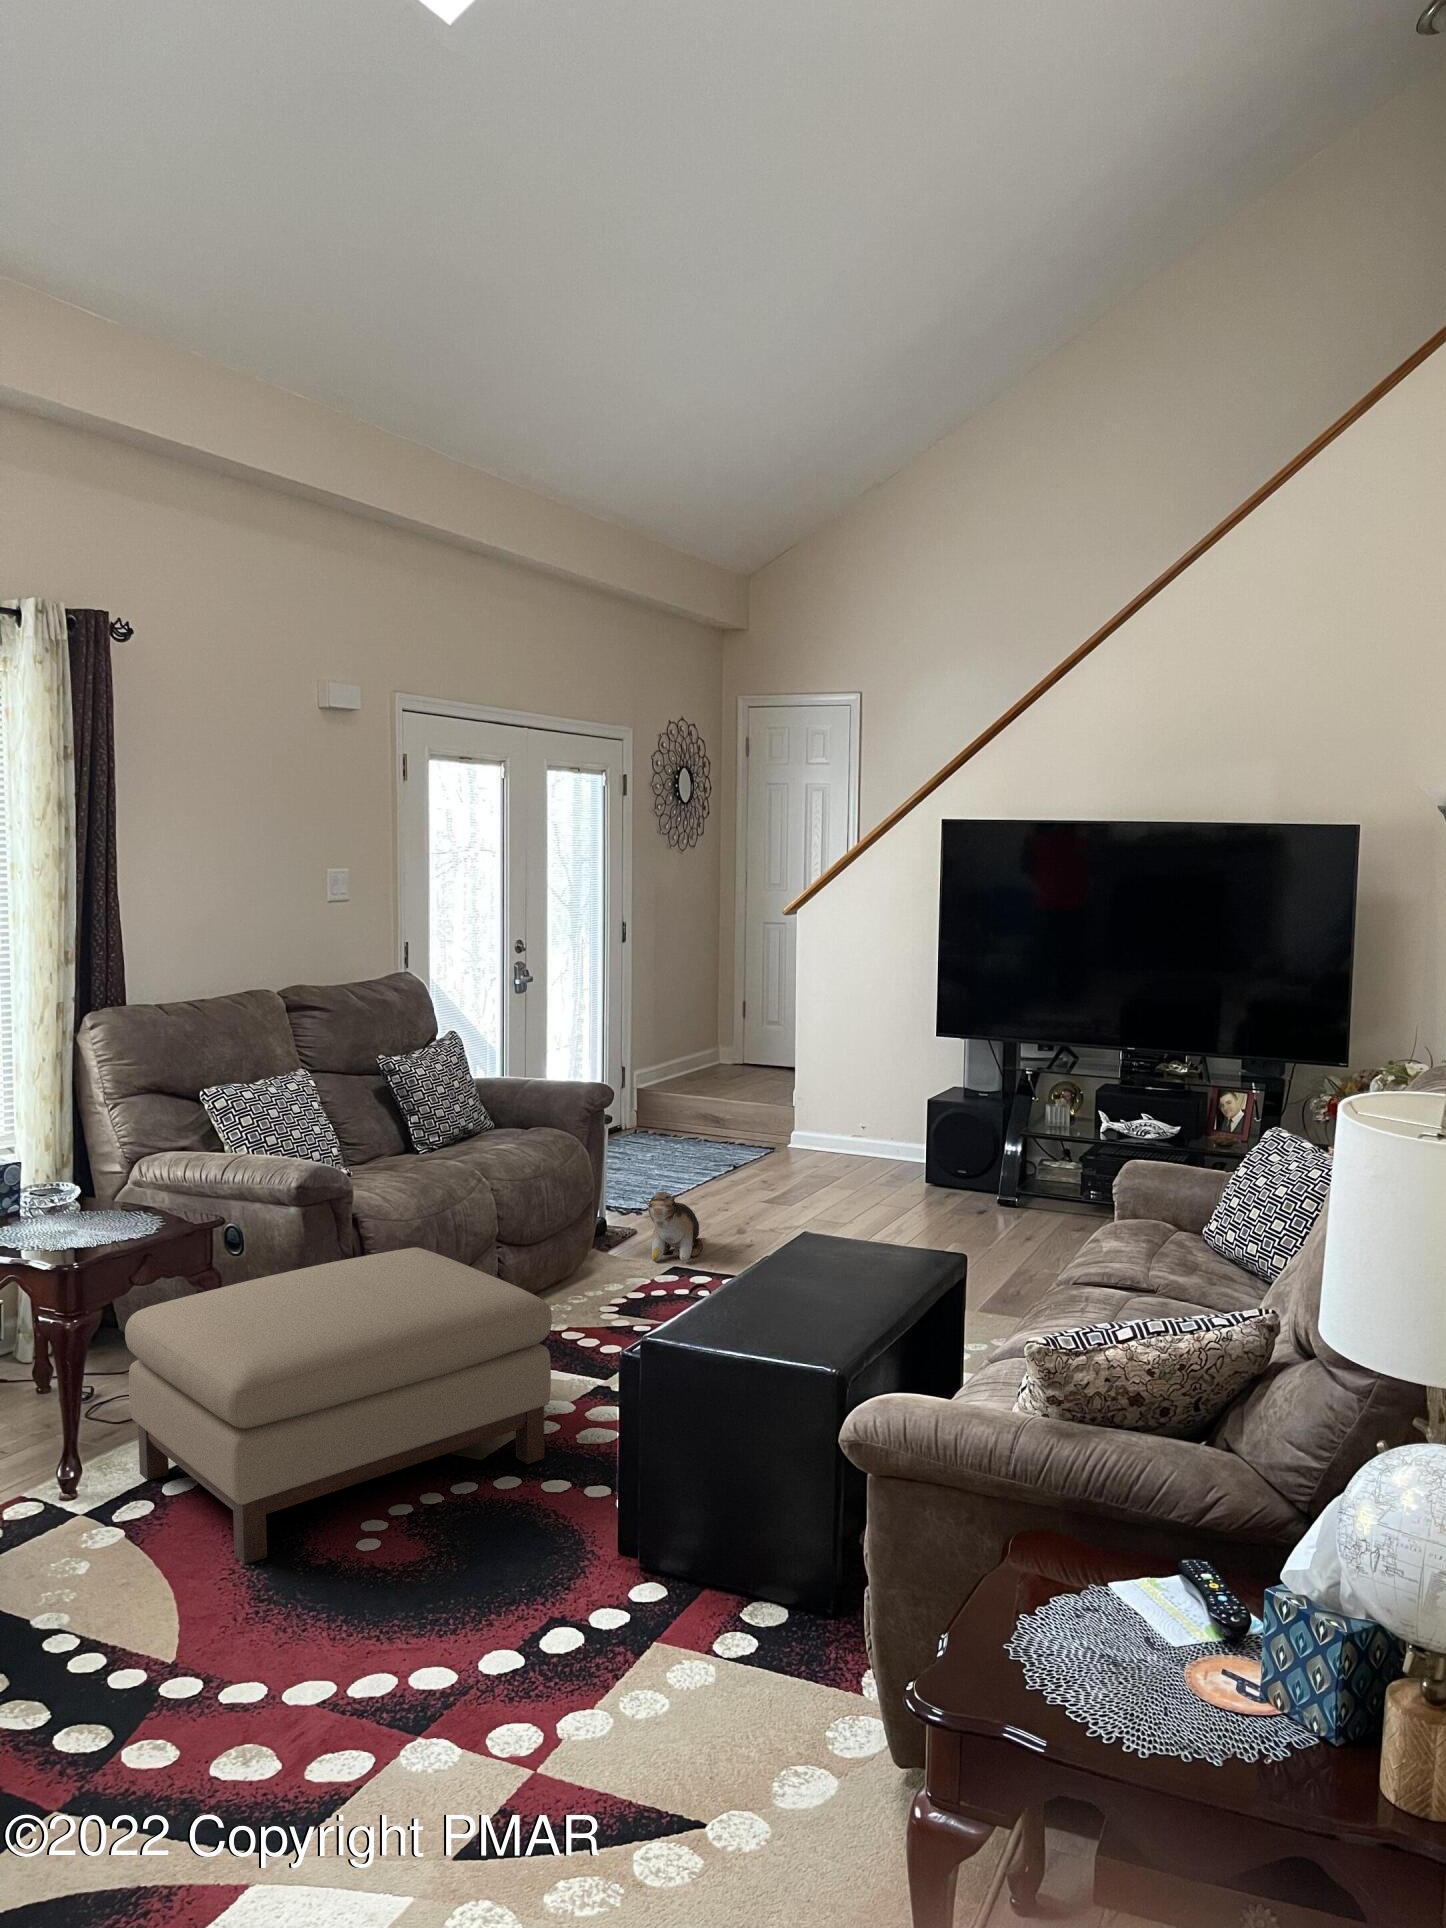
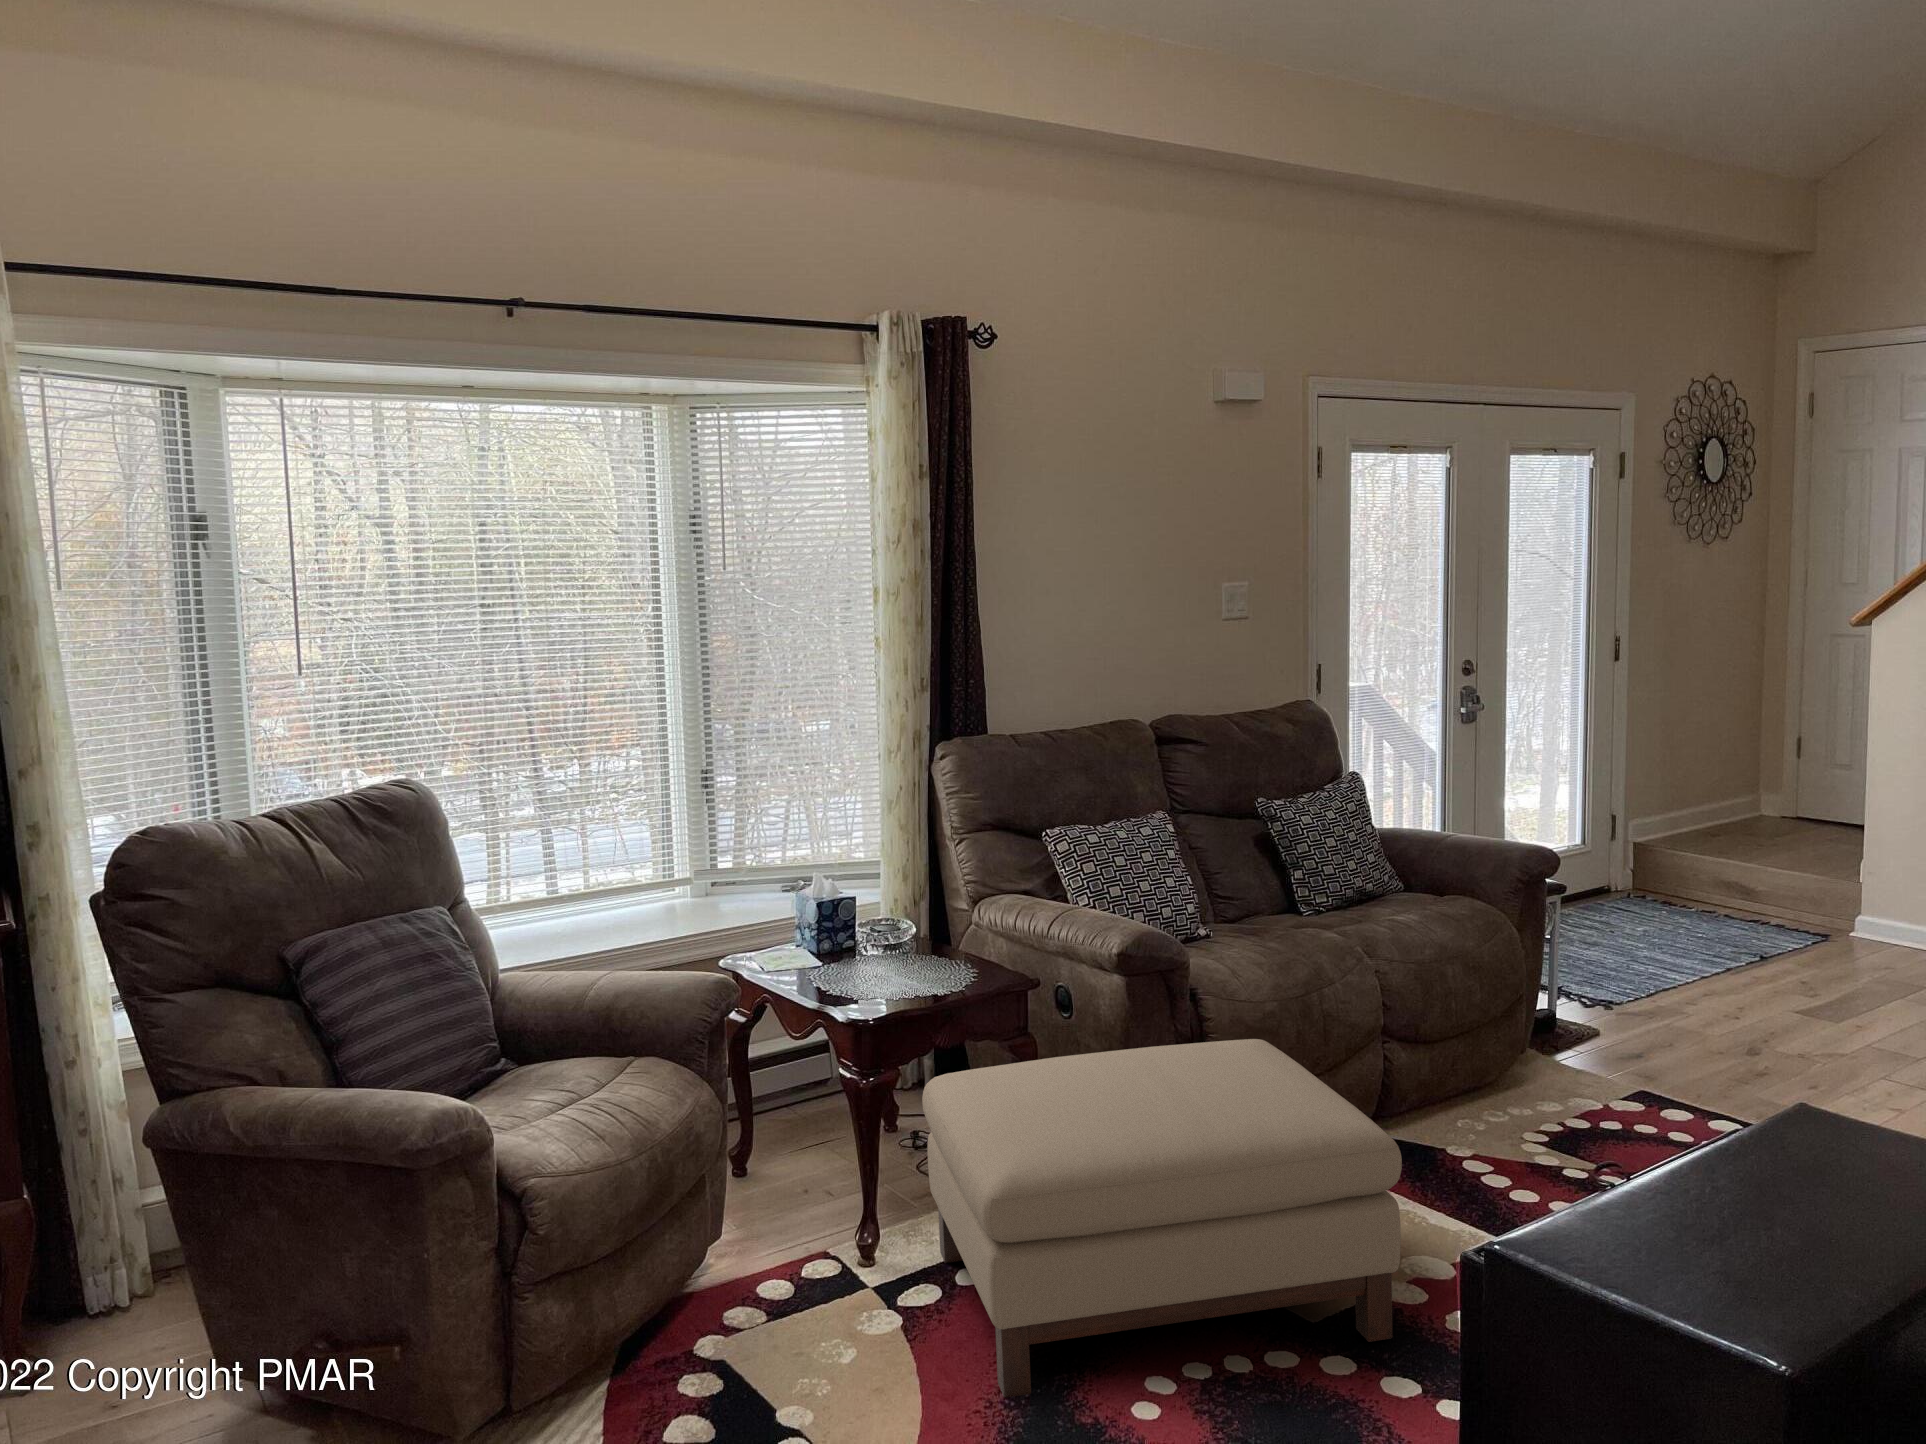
plush toy: present [642,1191,703,1262] -> none [1593,991,1685,1084]

